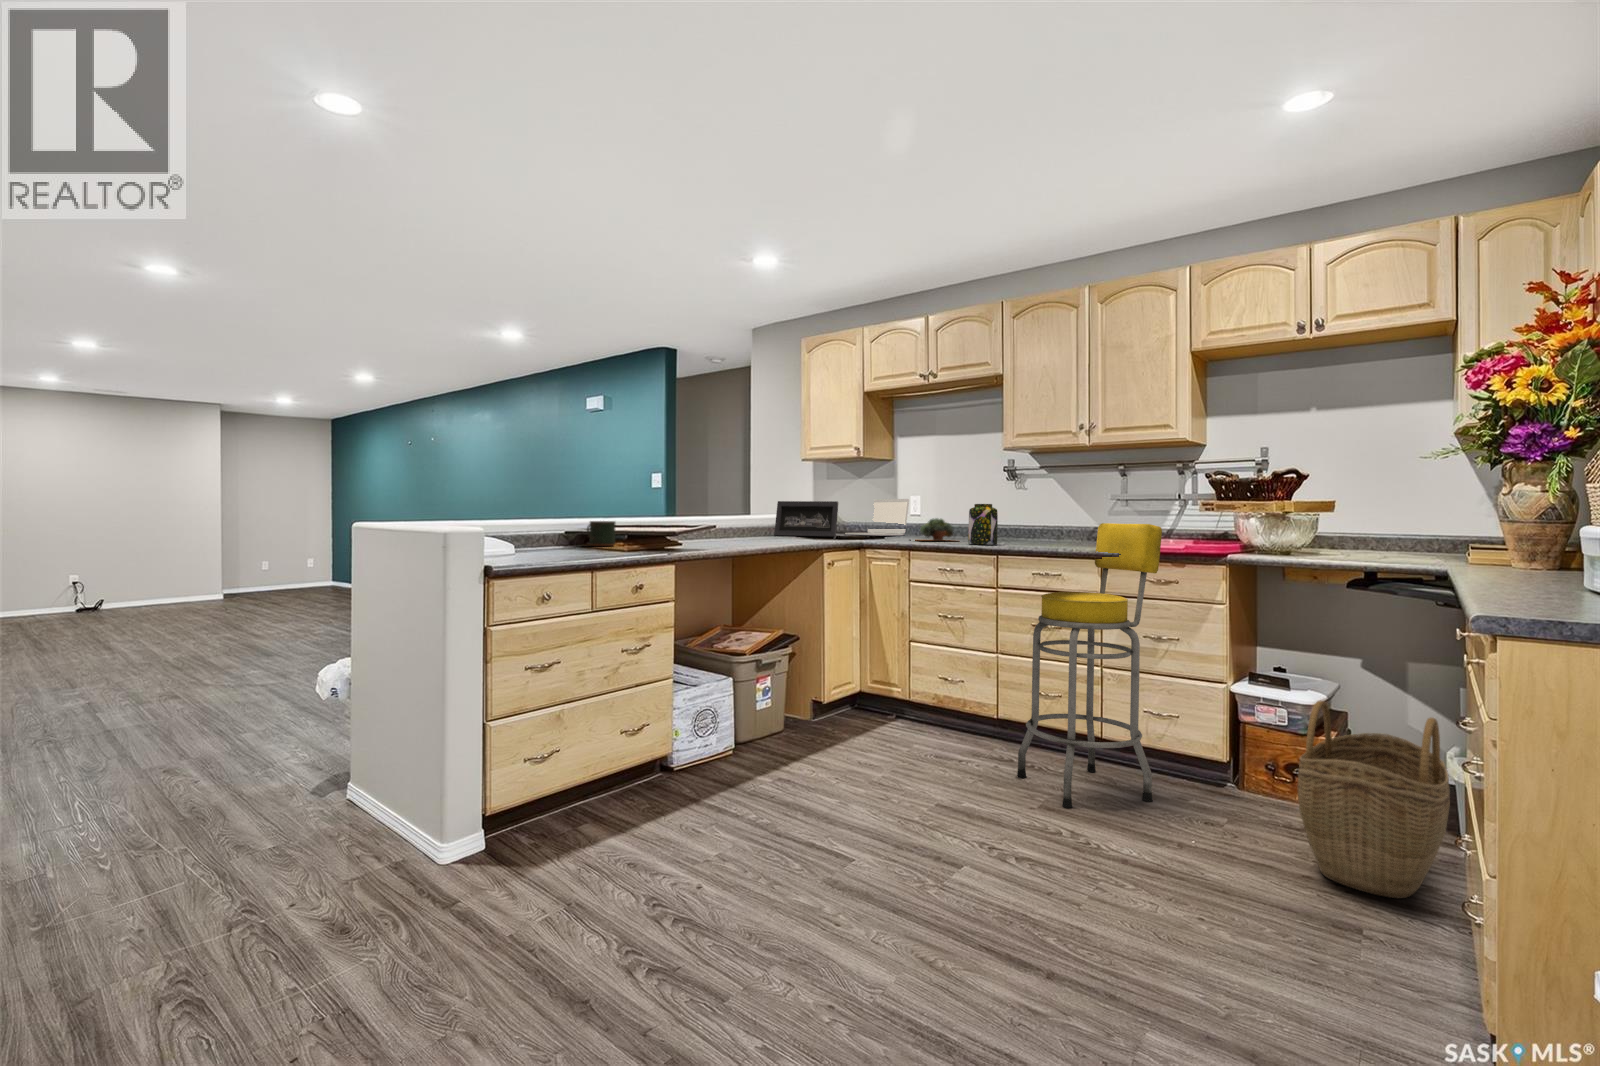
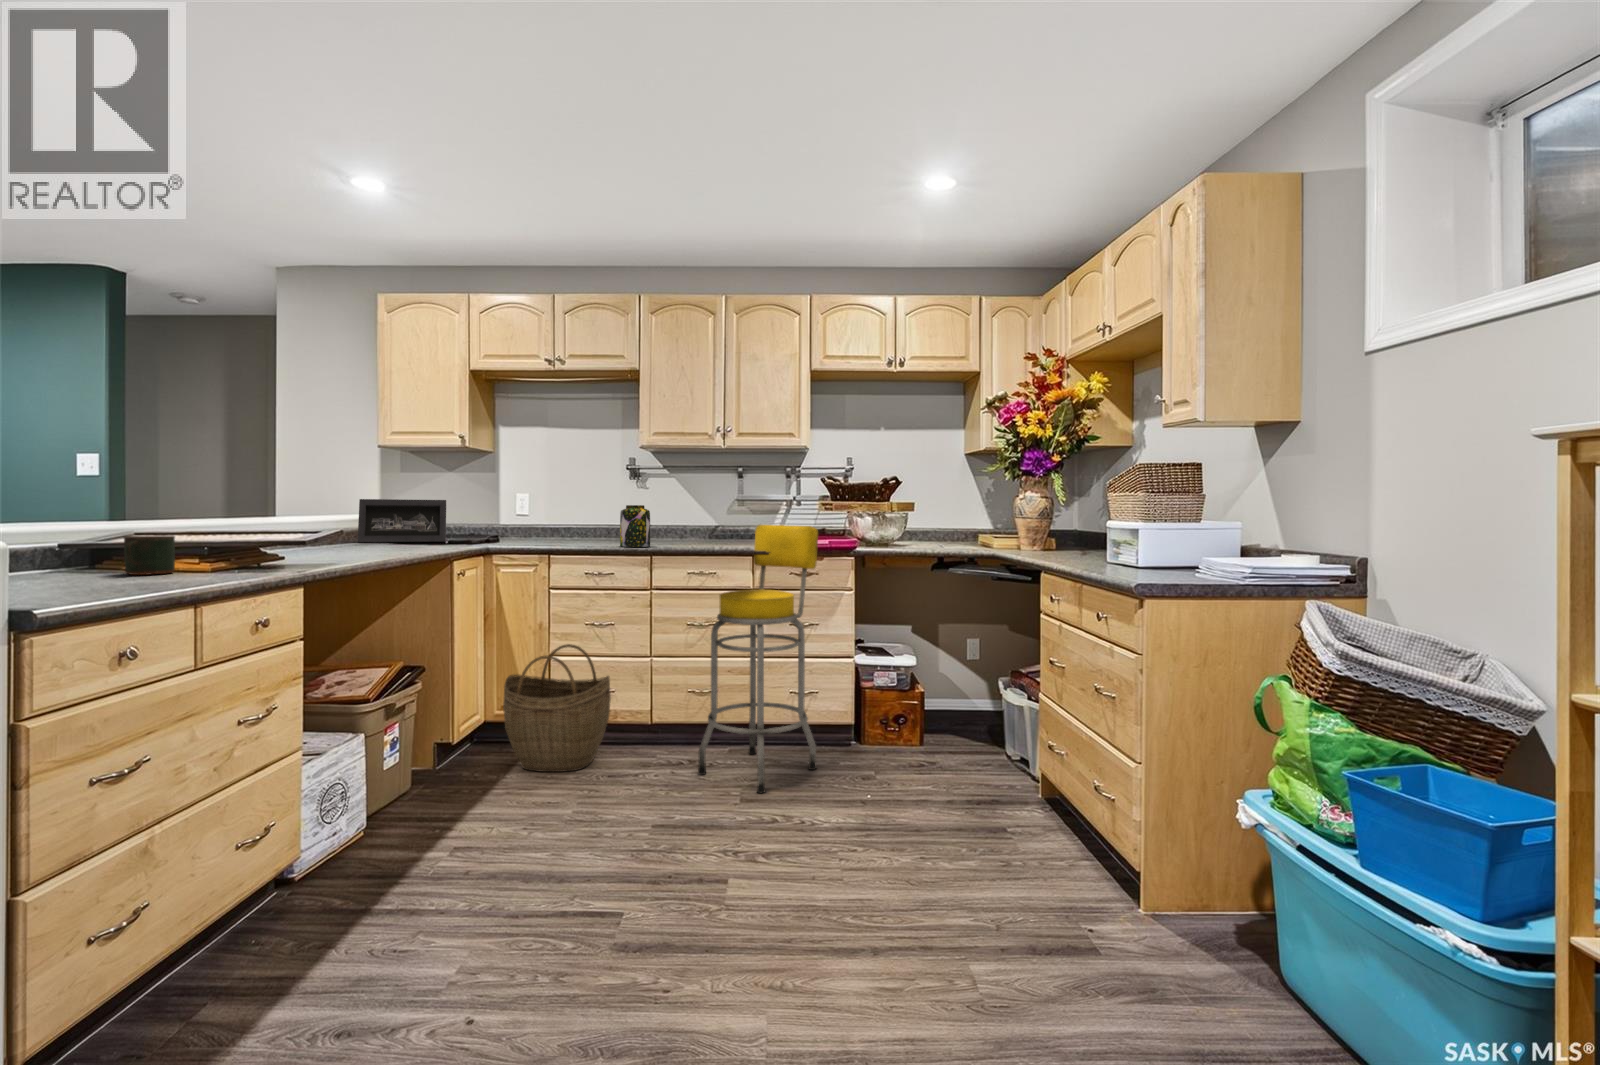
laptop: present [845,499,909,536] -> none [441,496,518,538]
succulent plant: present [920,518,954,541] -> none [541,519,603,544]
woven basket: present [1297,701,1450,898] -> present [503,644,611,772]

